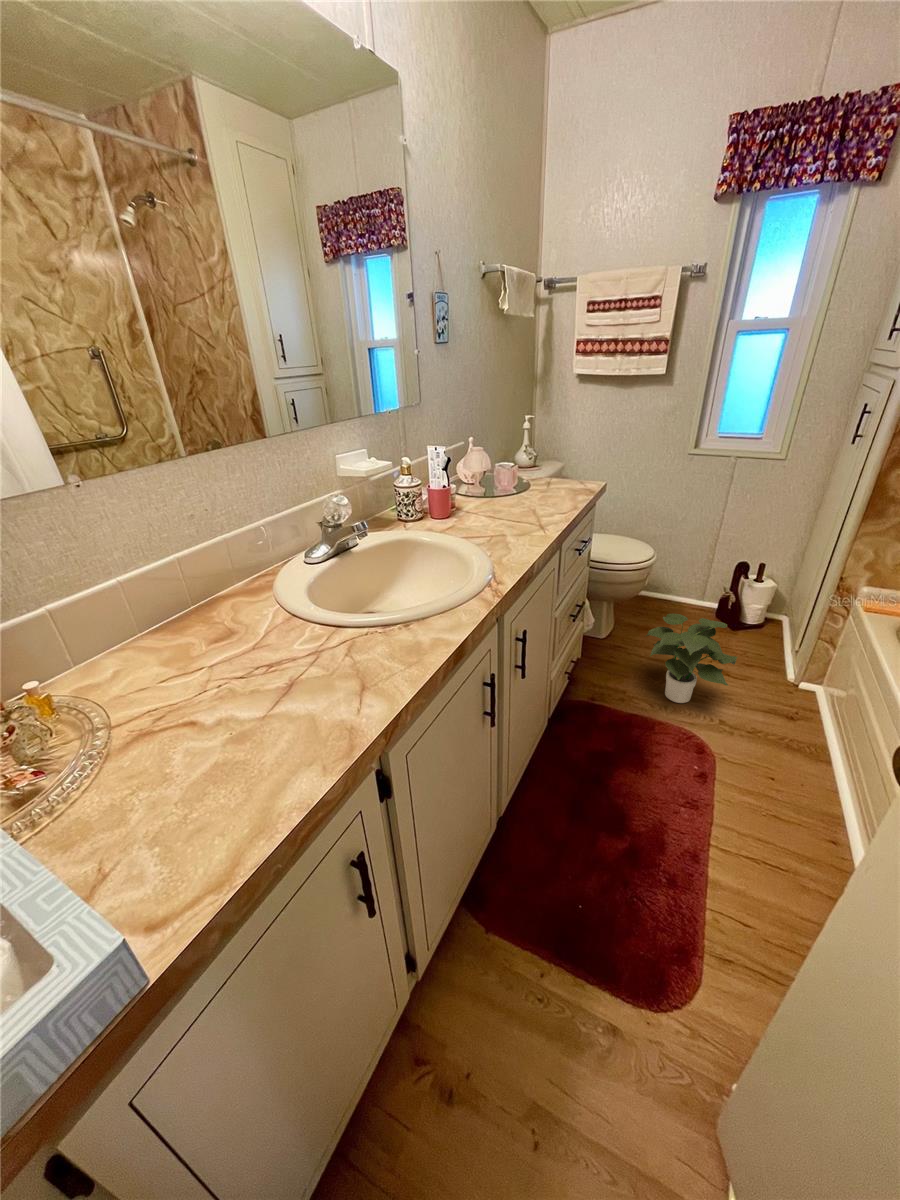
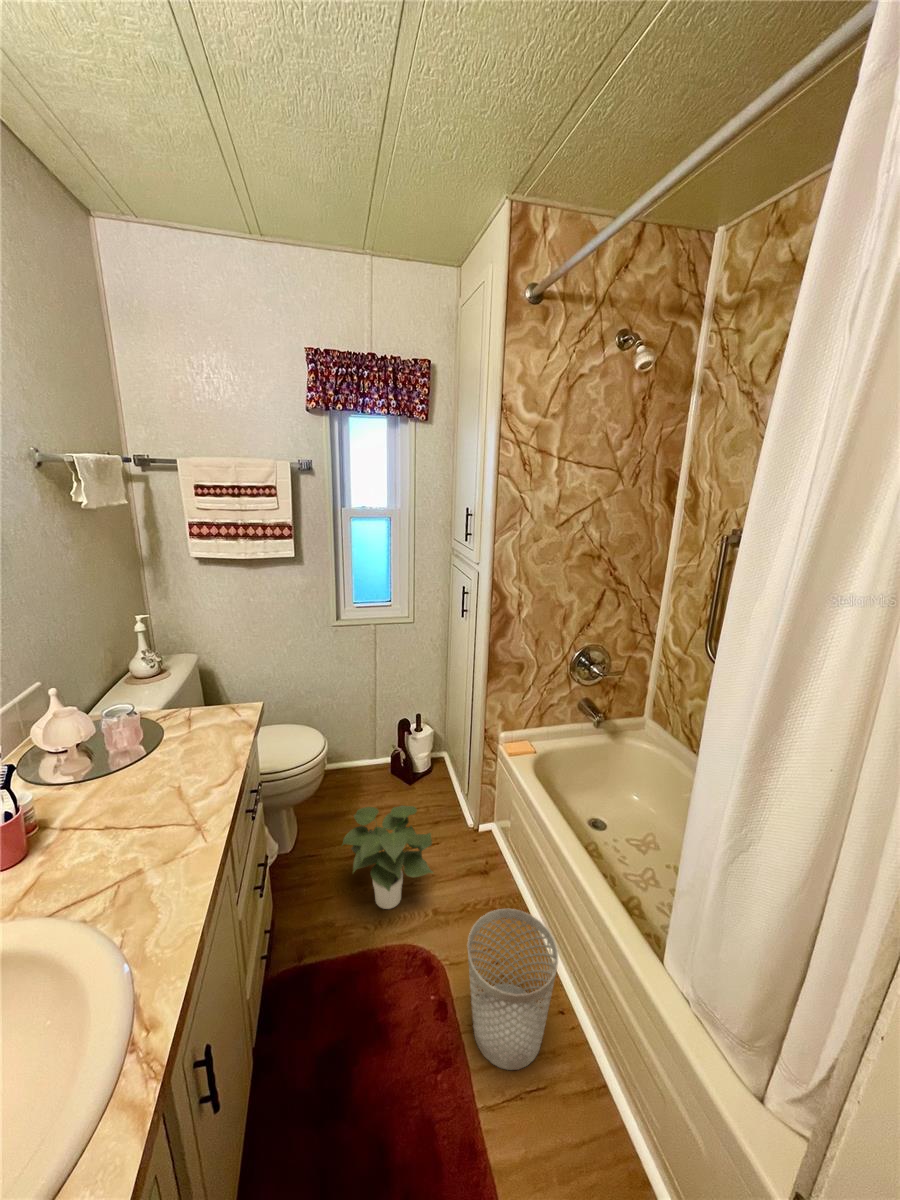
wastebasket: none [725,716,844,850] -> present [467,909,558,1070]

